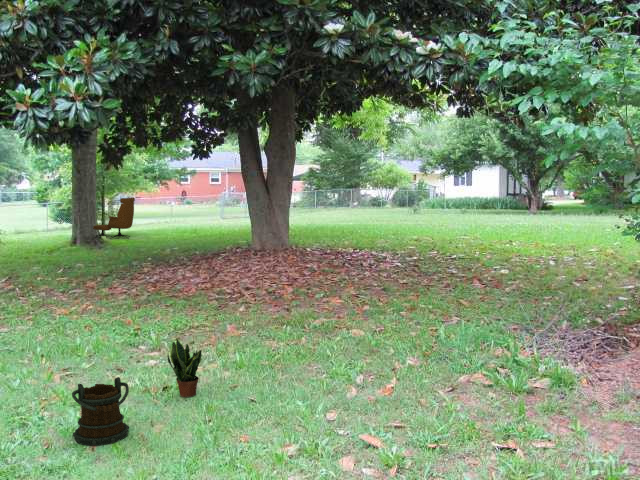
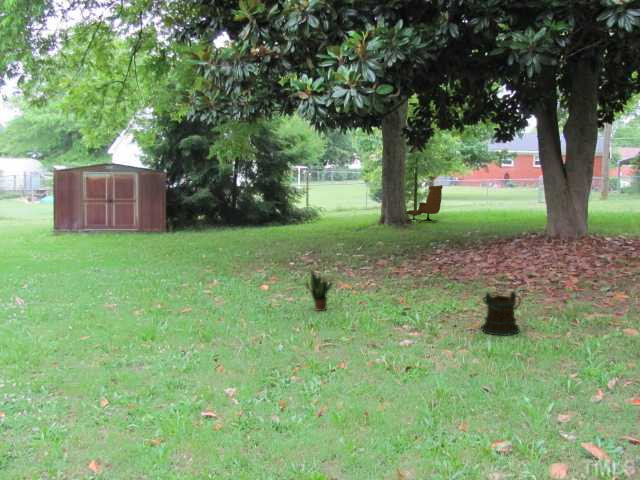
potted plant: present [168,339,202,397] -> present [306,271,332,311]
bucket: present [72,377,129,445] -> present [481,291,521,335]

